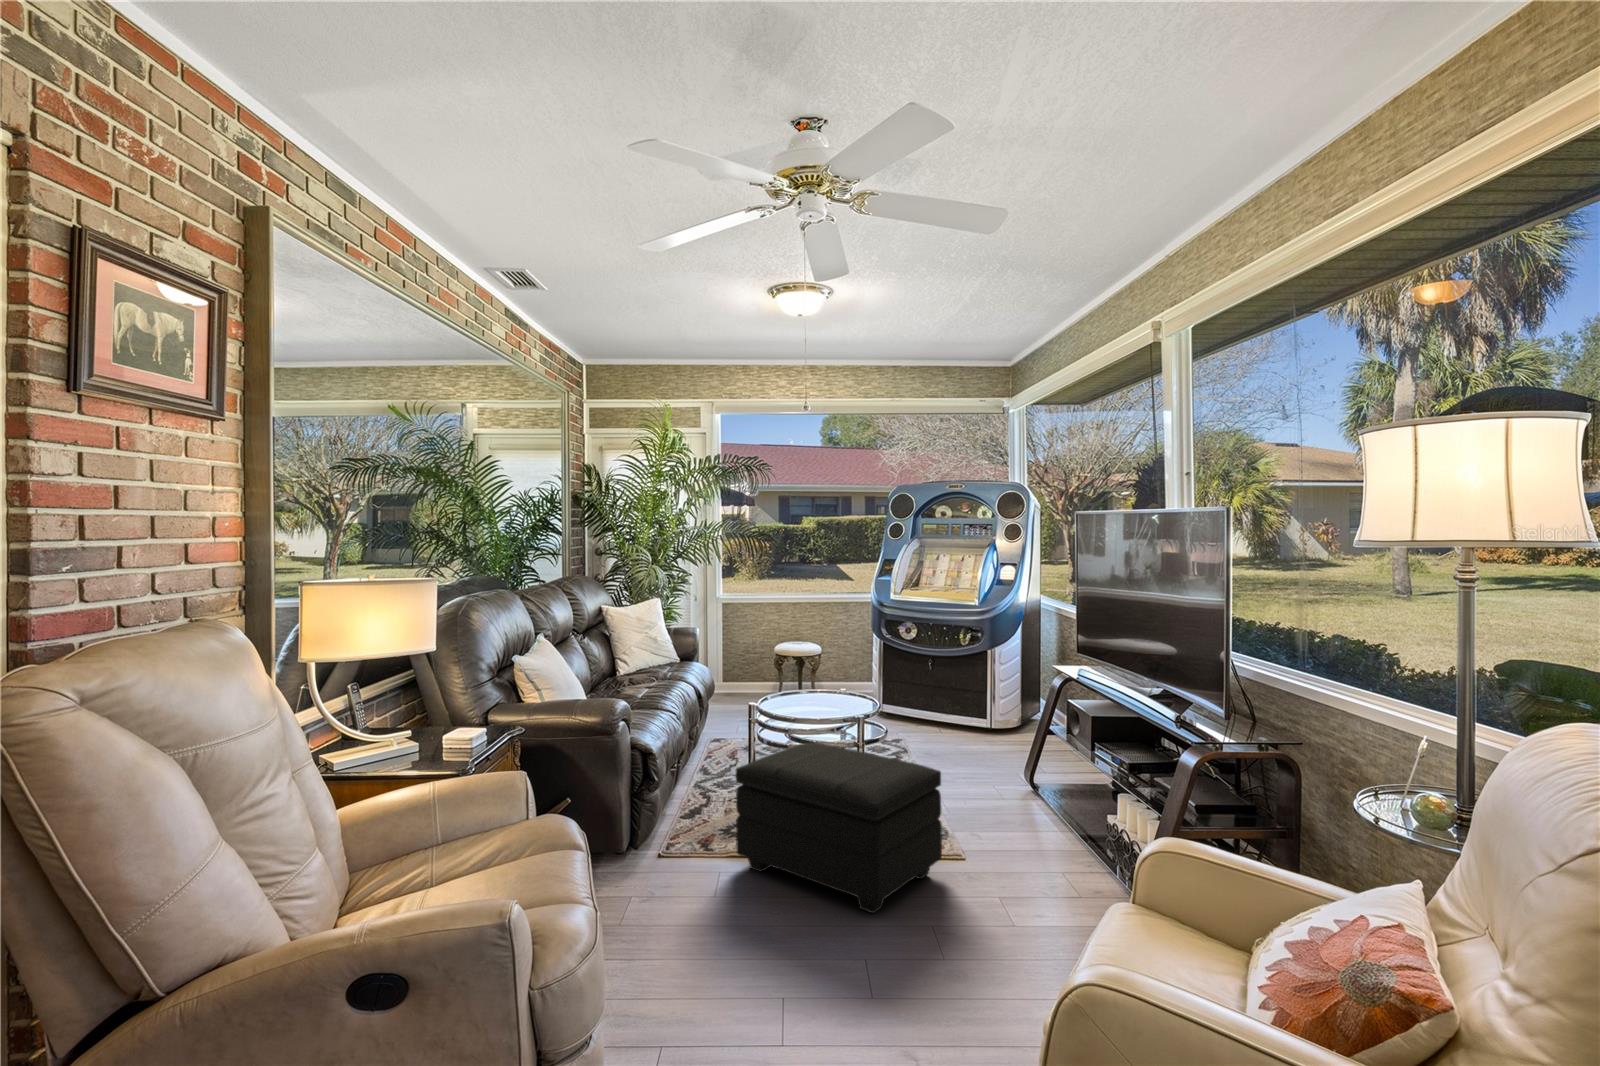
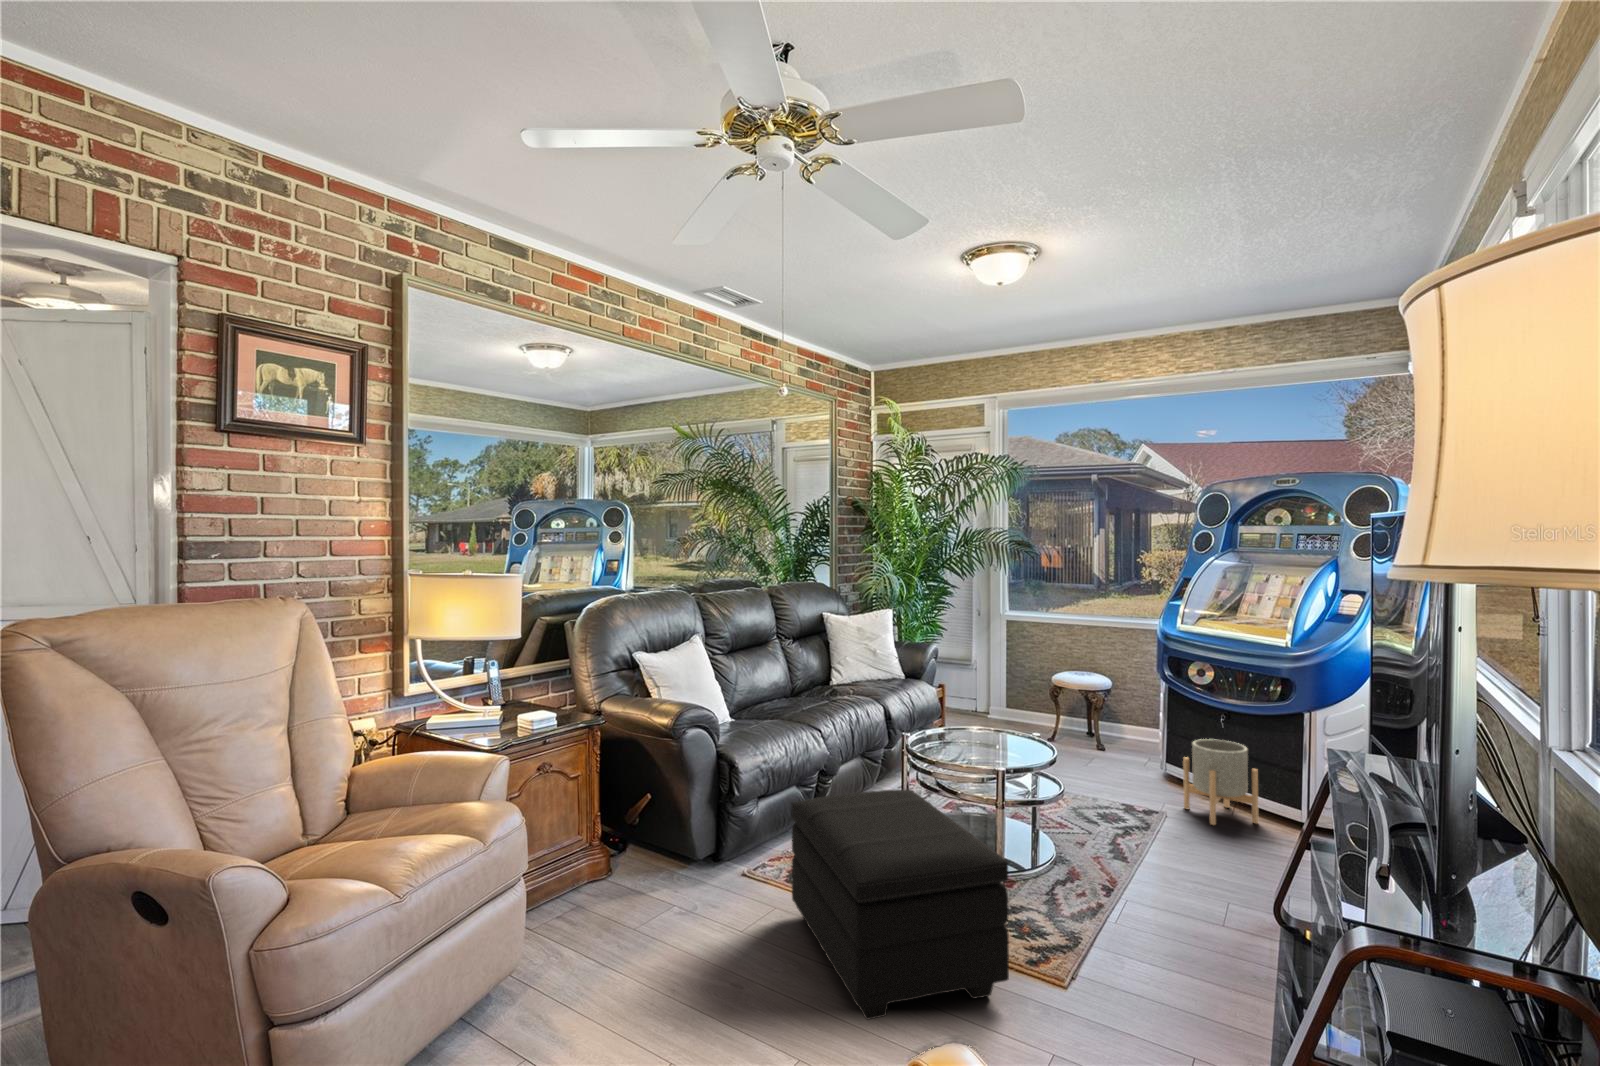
planter: none [913,679,963,741] -> present [1183,739,1258,825]

